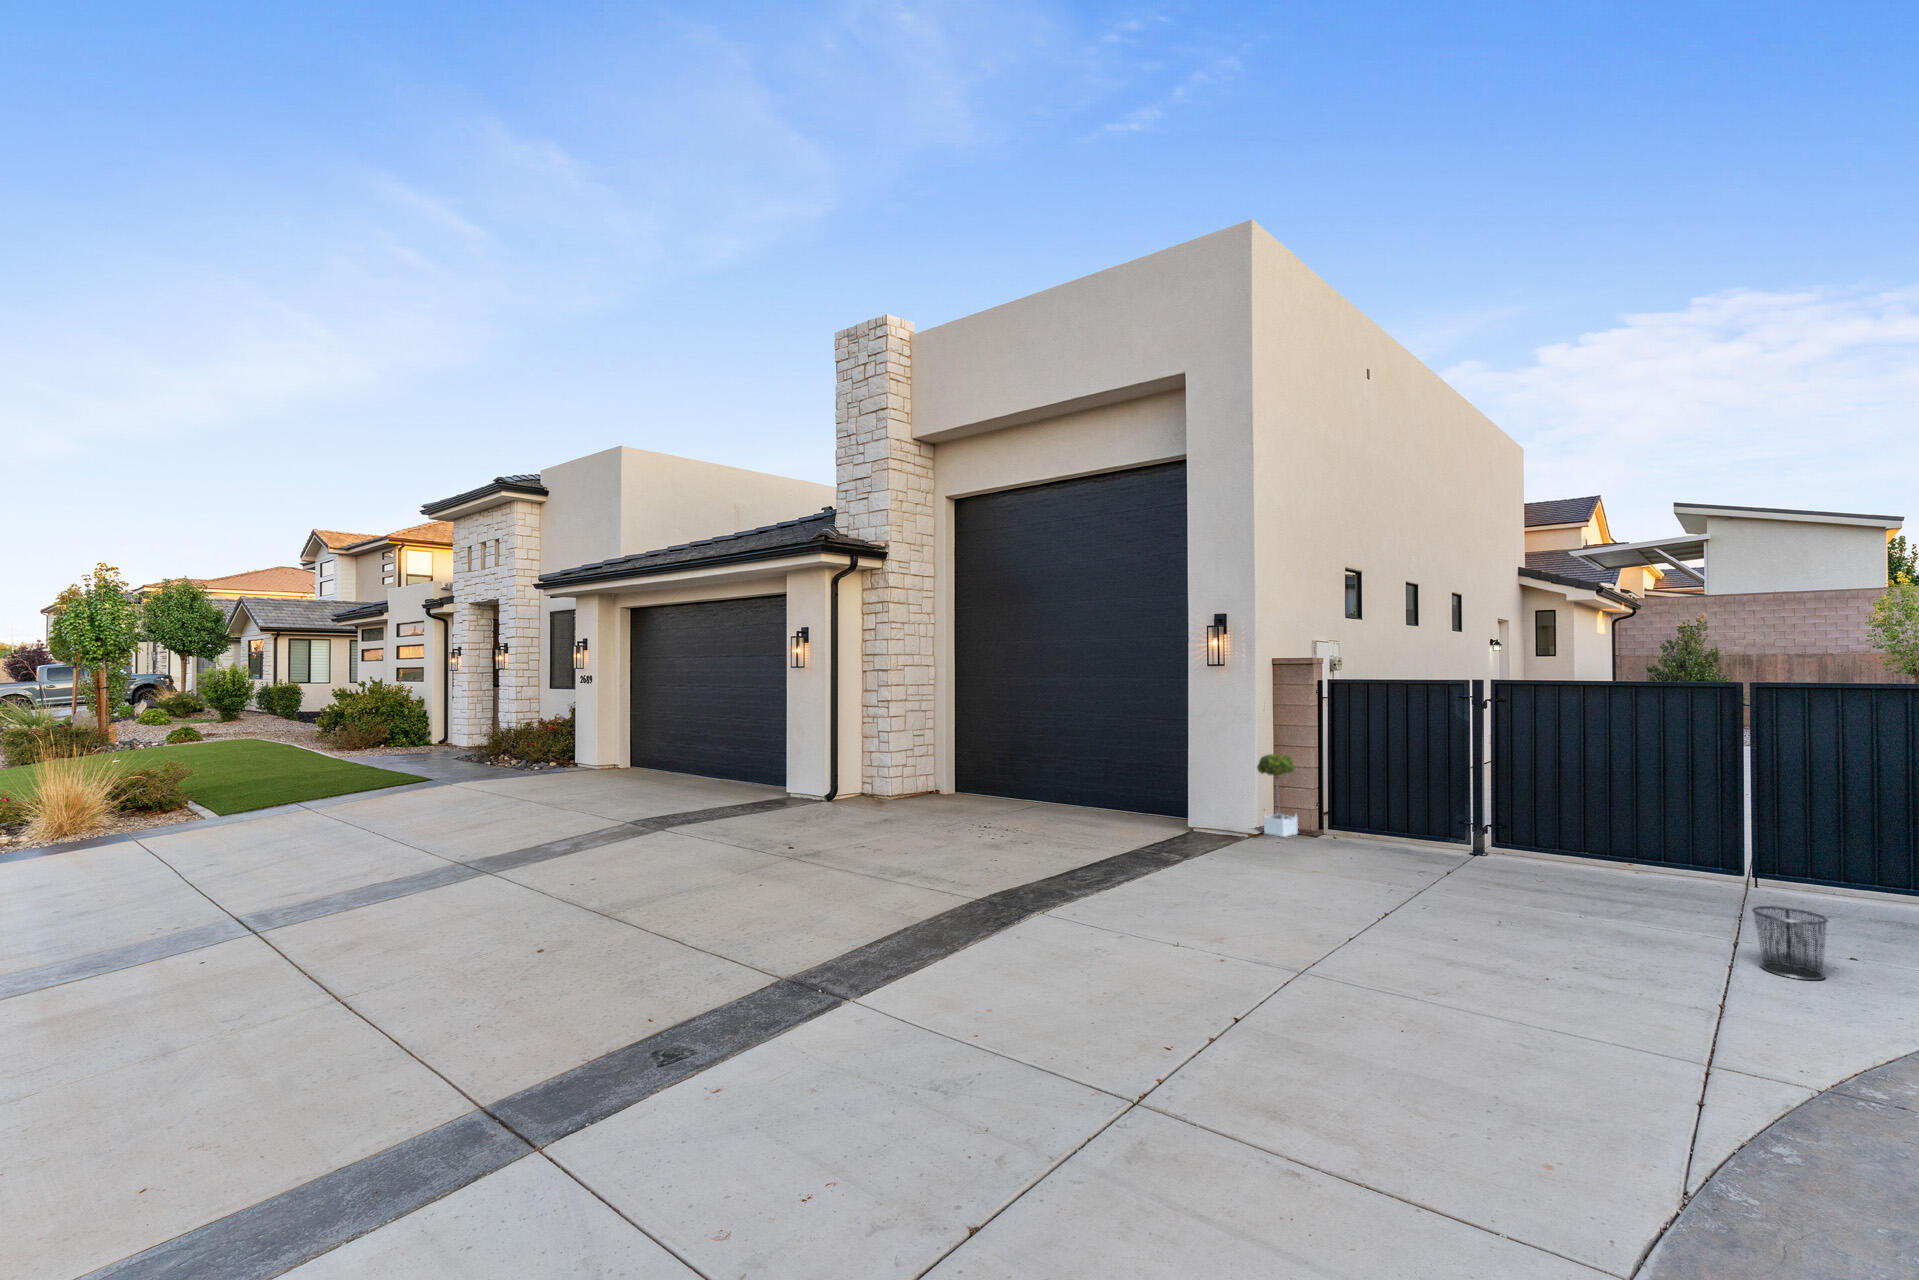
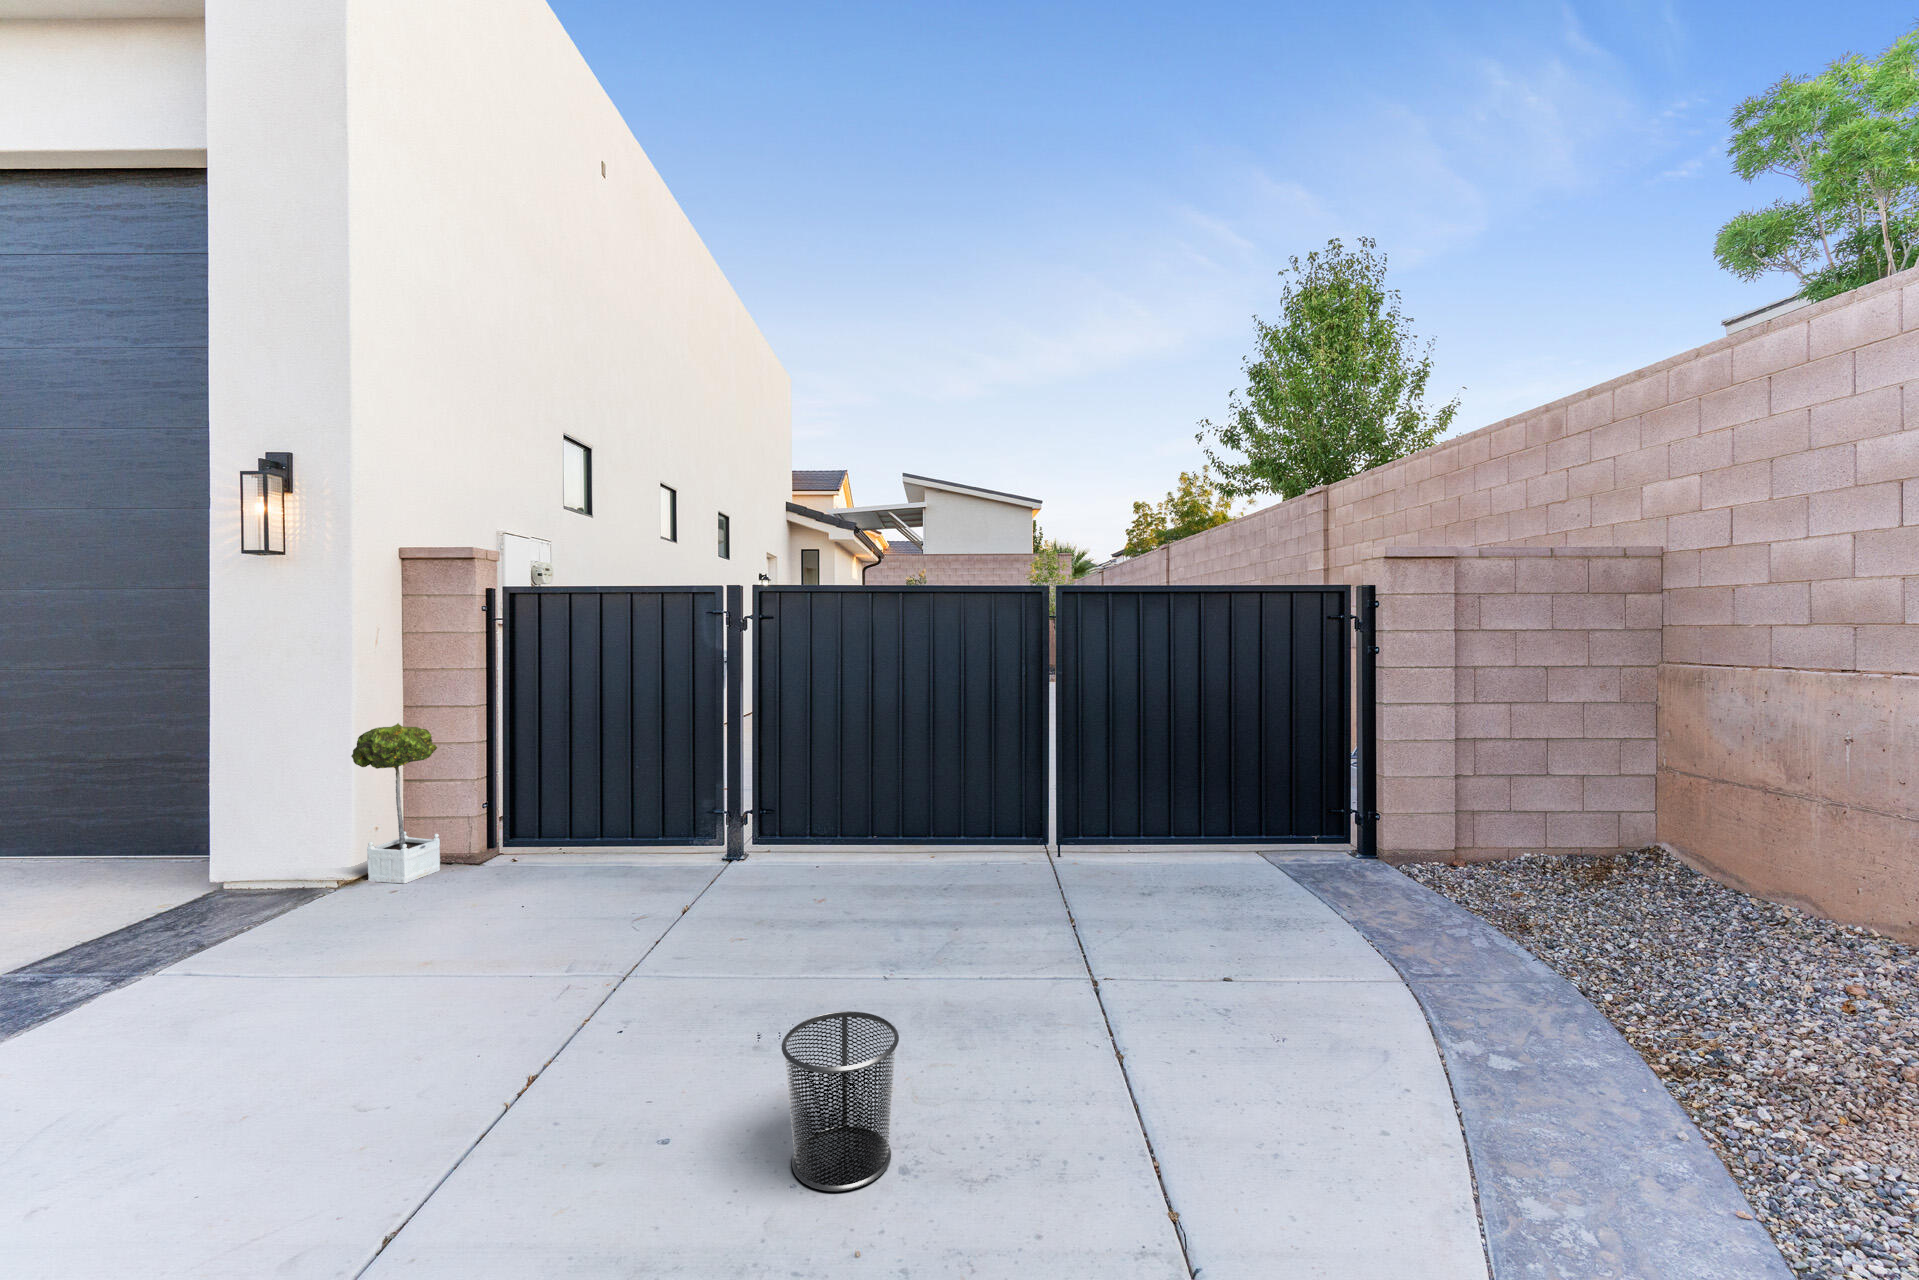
trash can: present [1752,906,1828,980] -> present [781,1011,899,1191]

